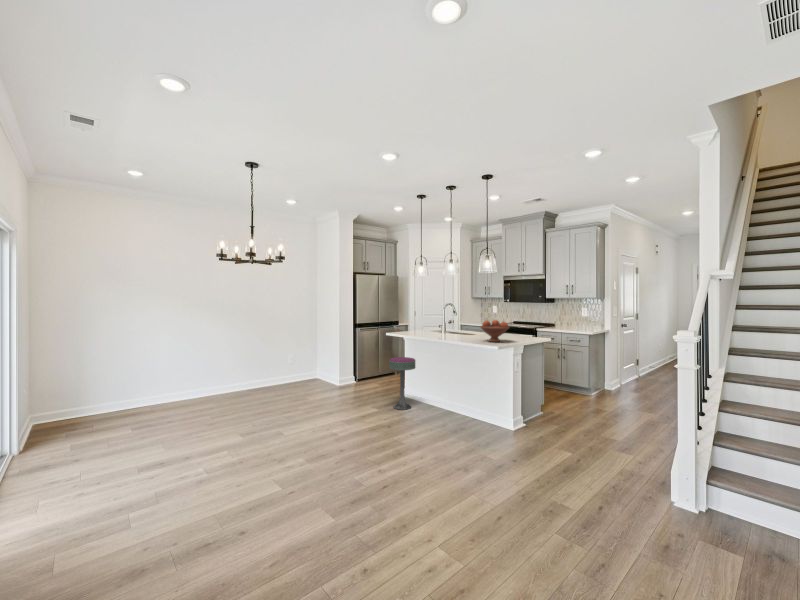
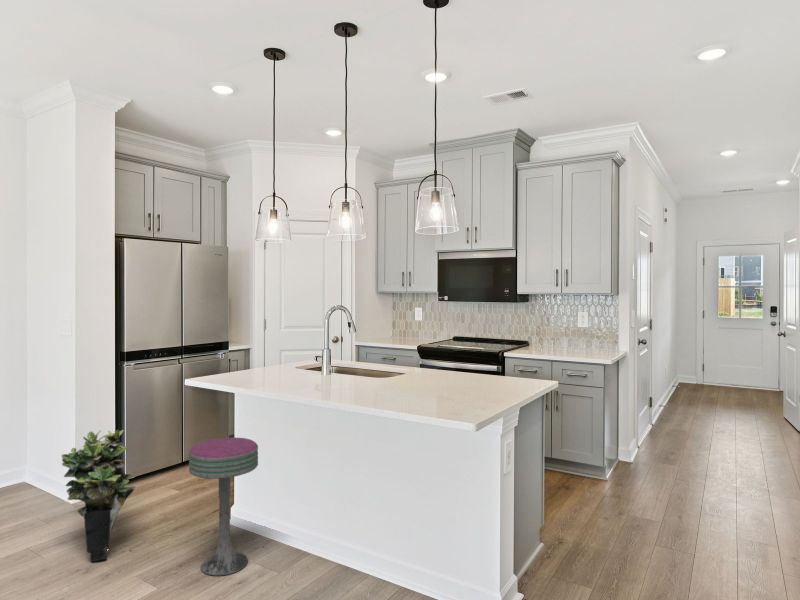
fruit bowl: present [480,320,509,342] -> none [420,347,492,404]
potted plant: none [341,353,368,403] -> present [62,430,136,562]

